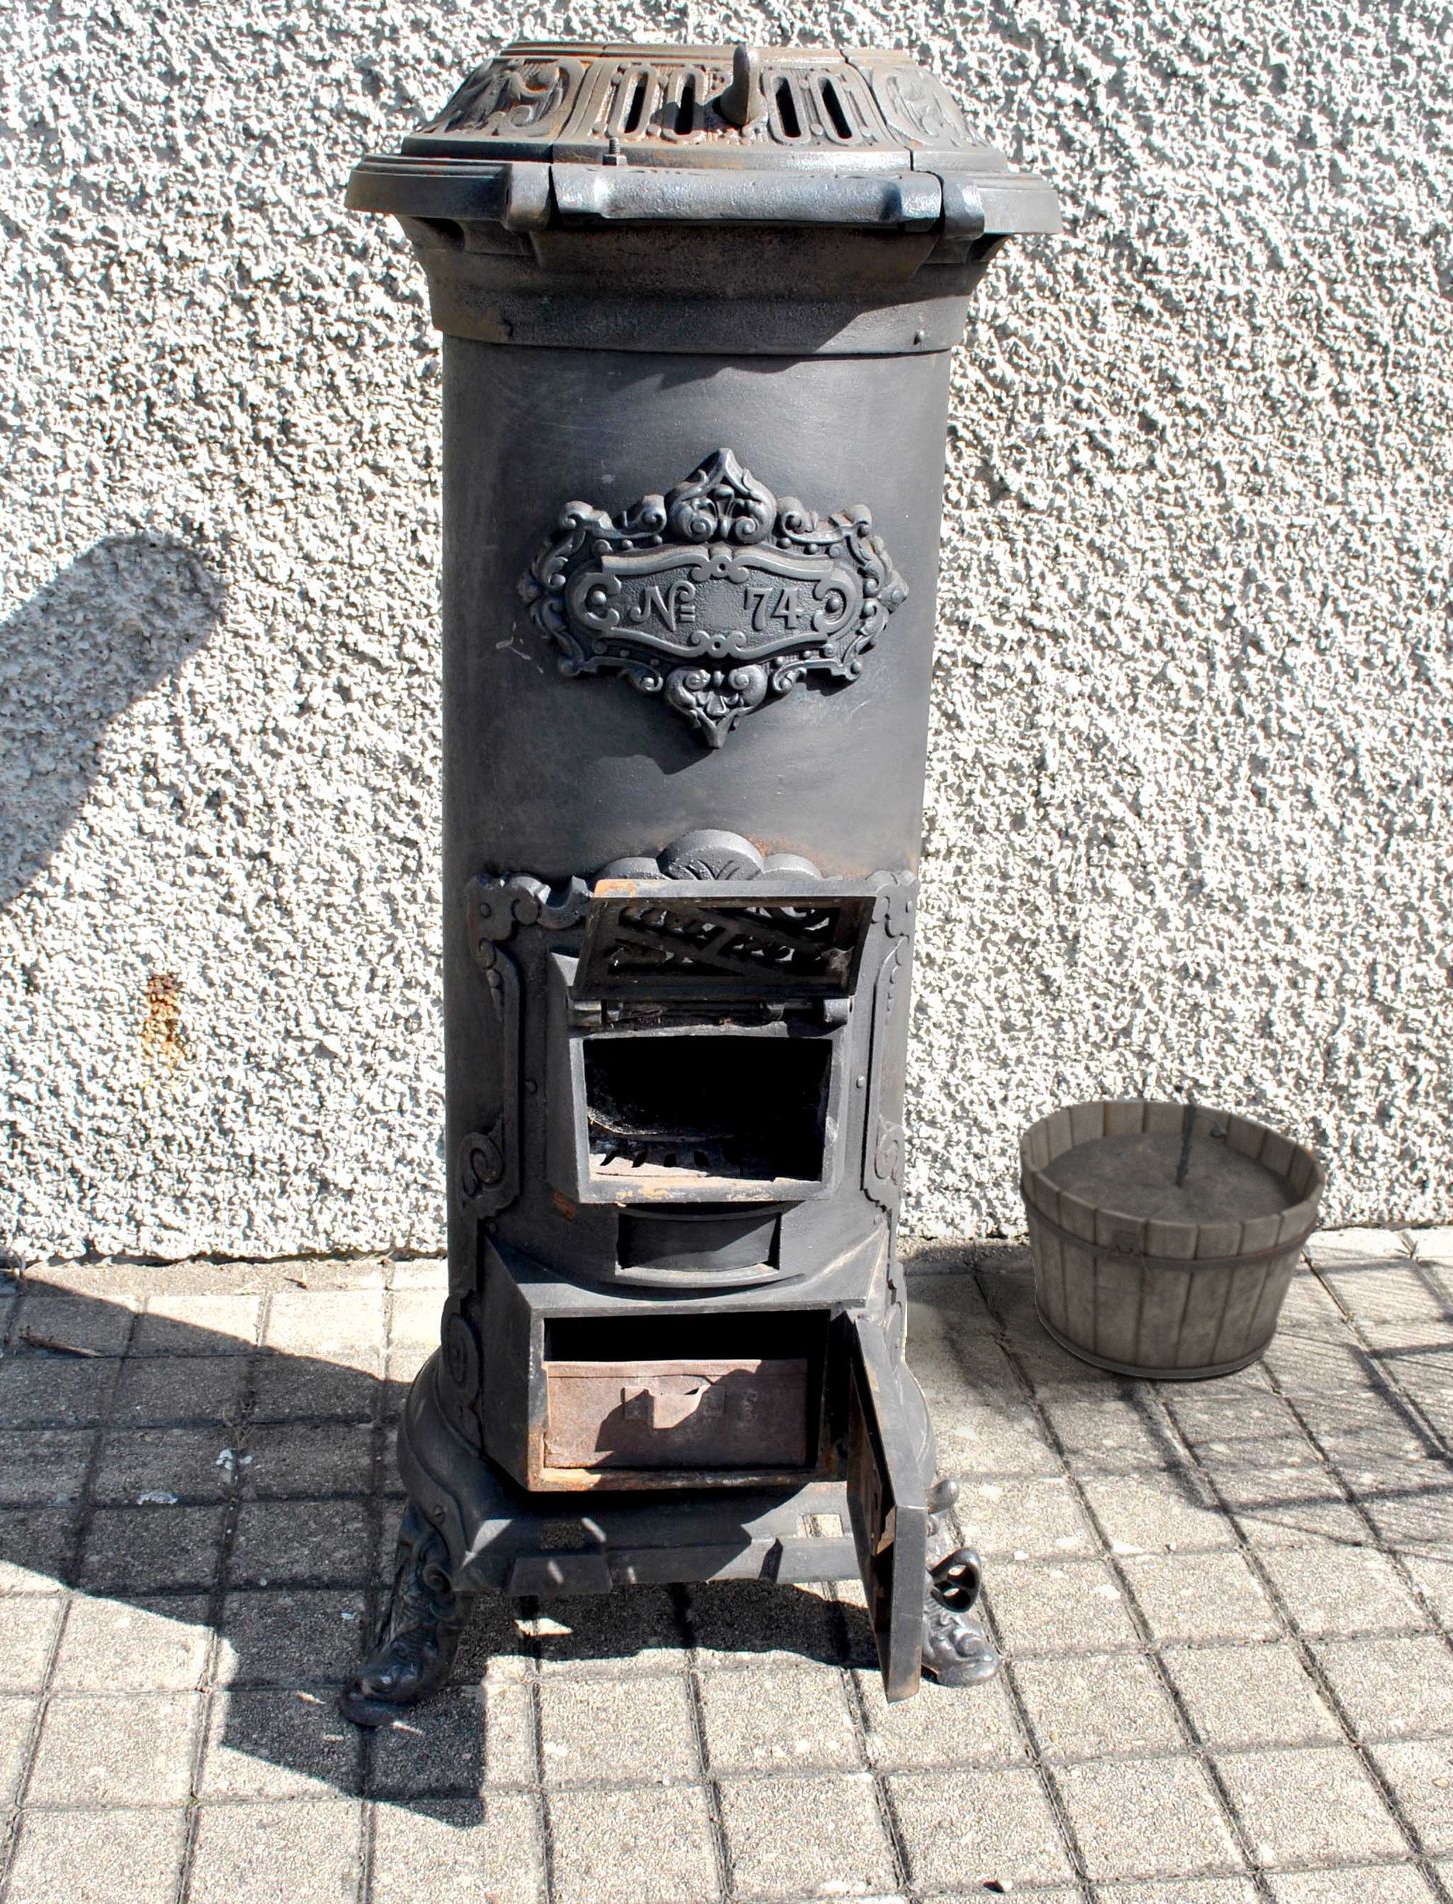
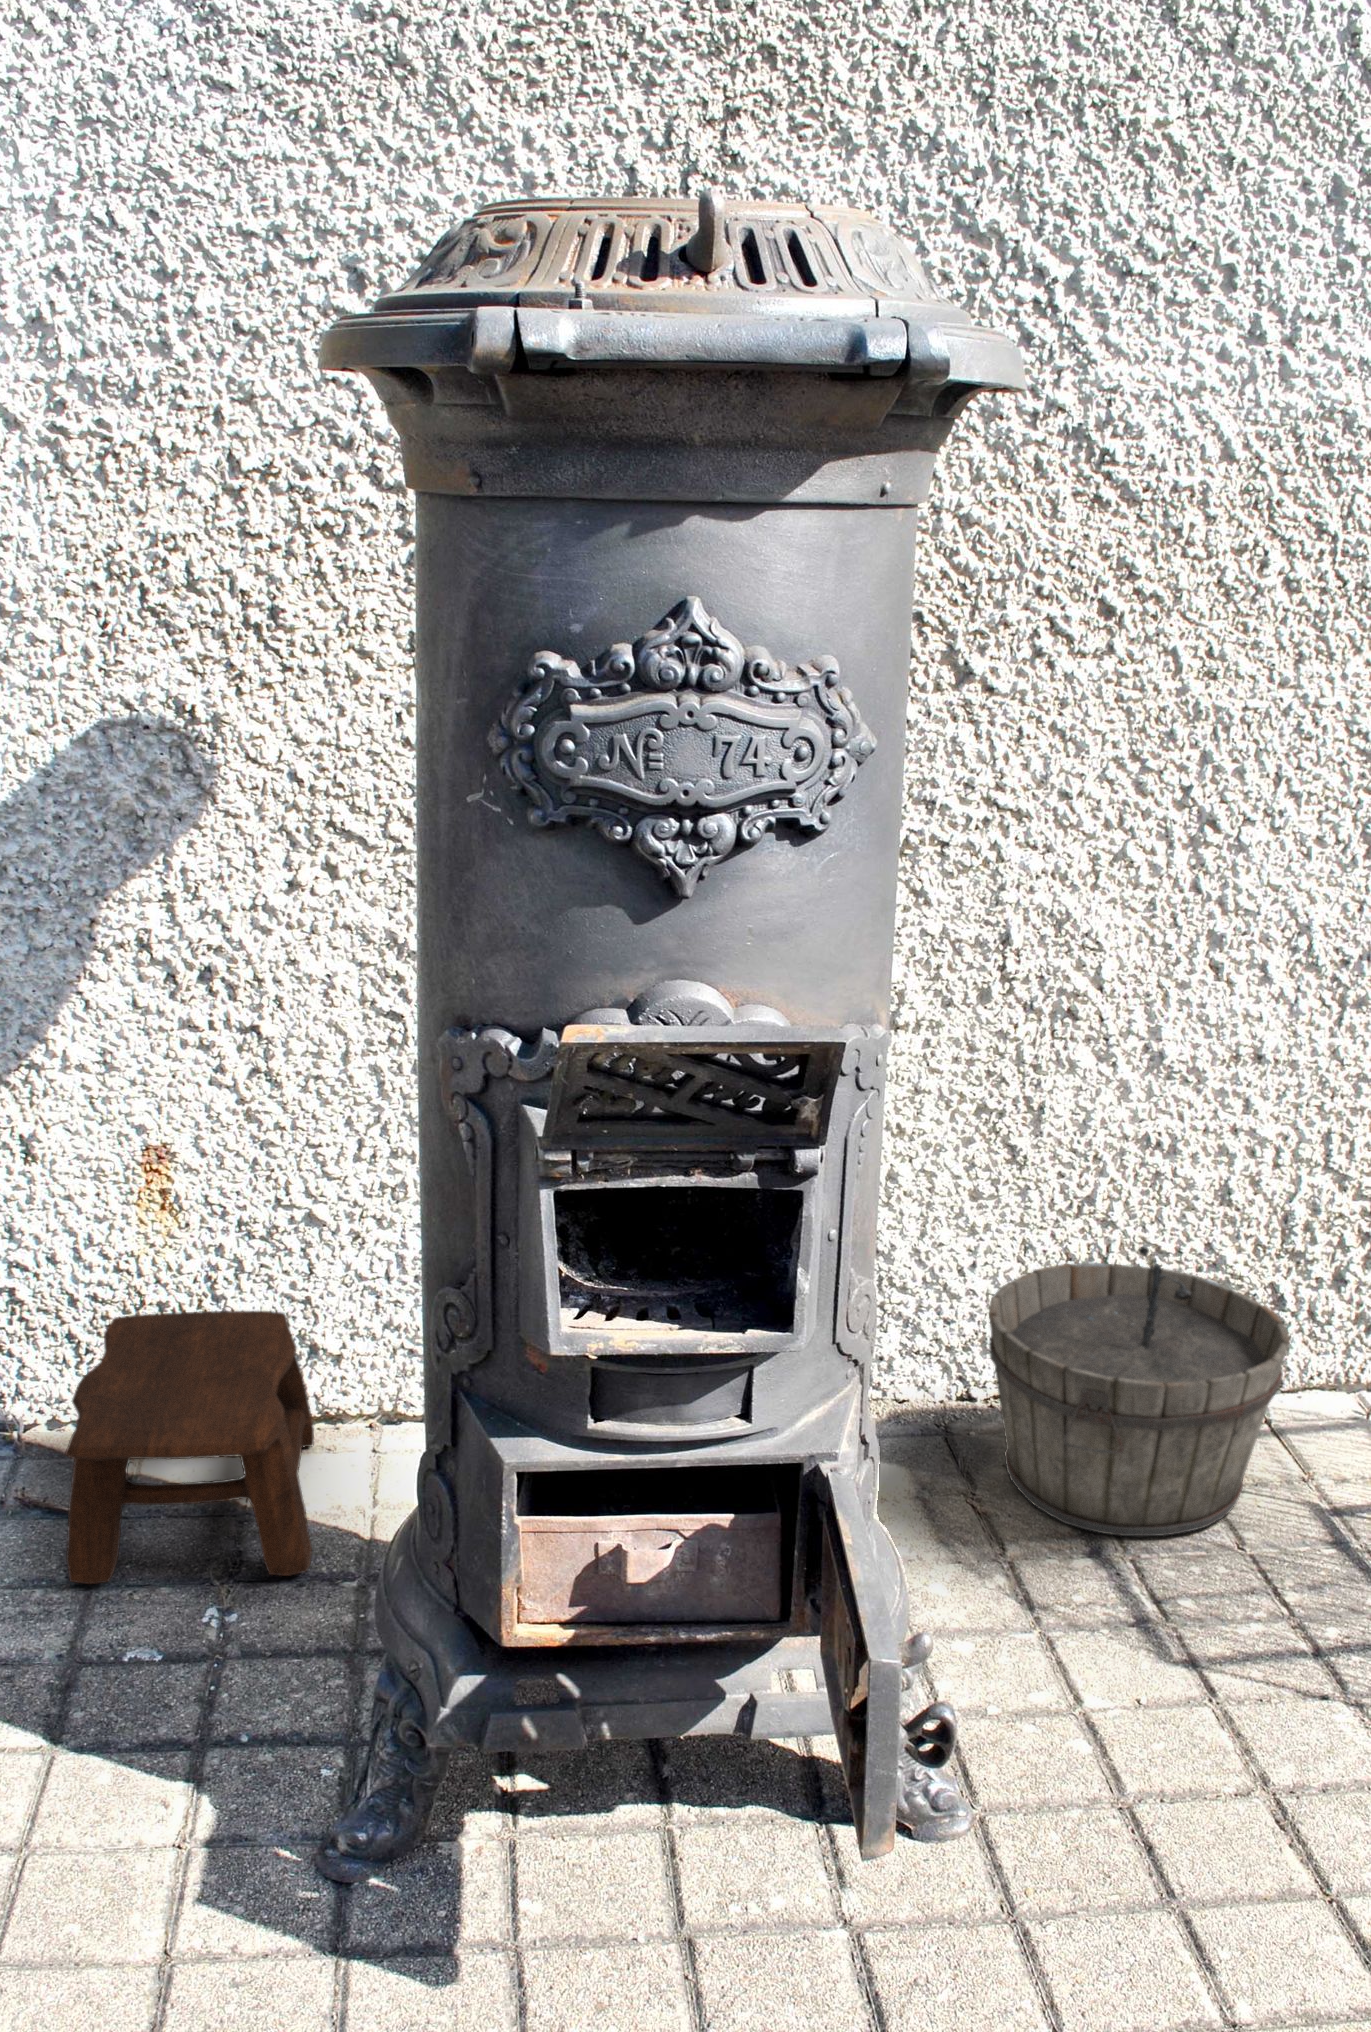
stool: none [79,1146,329,1425] -> present [65,1311,314,1584]

